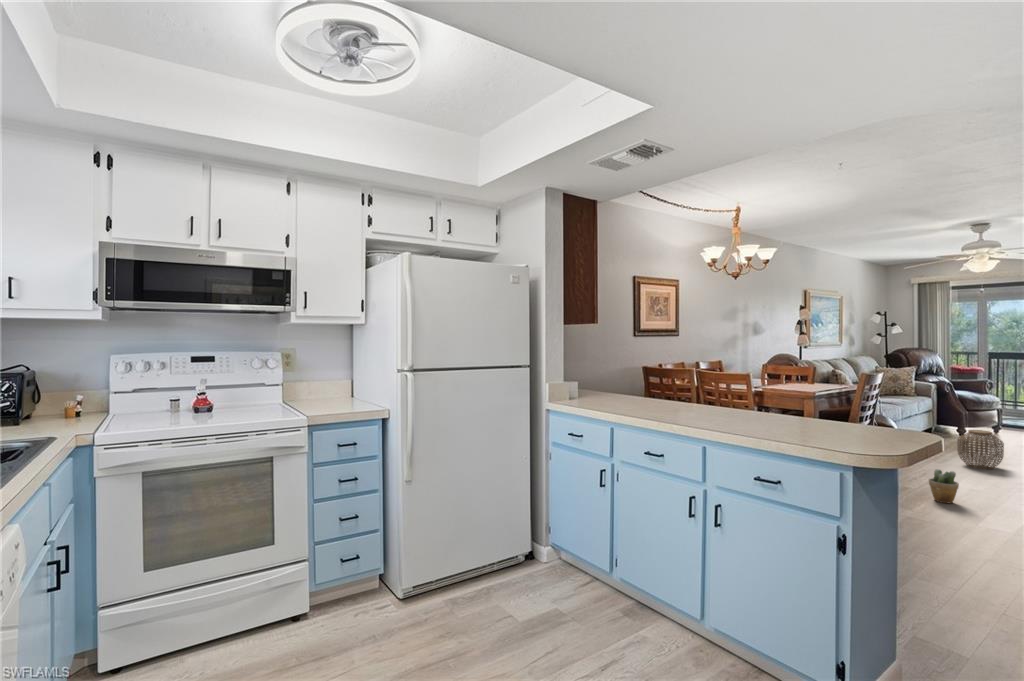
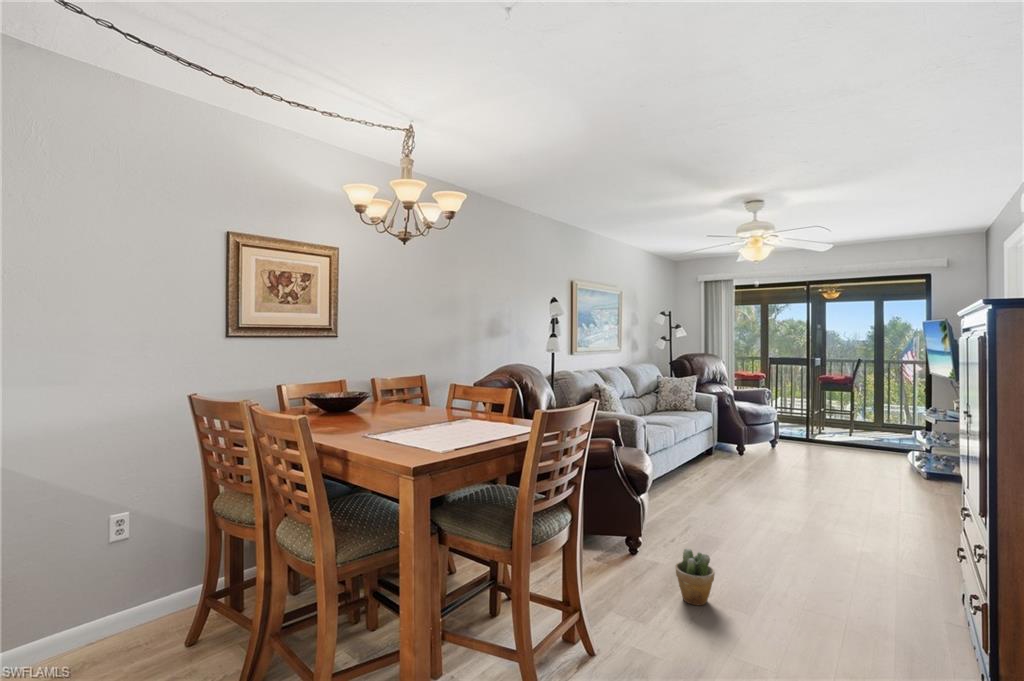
woven basket: present [957,430,1004,469] -> none [728,462,778,515]

